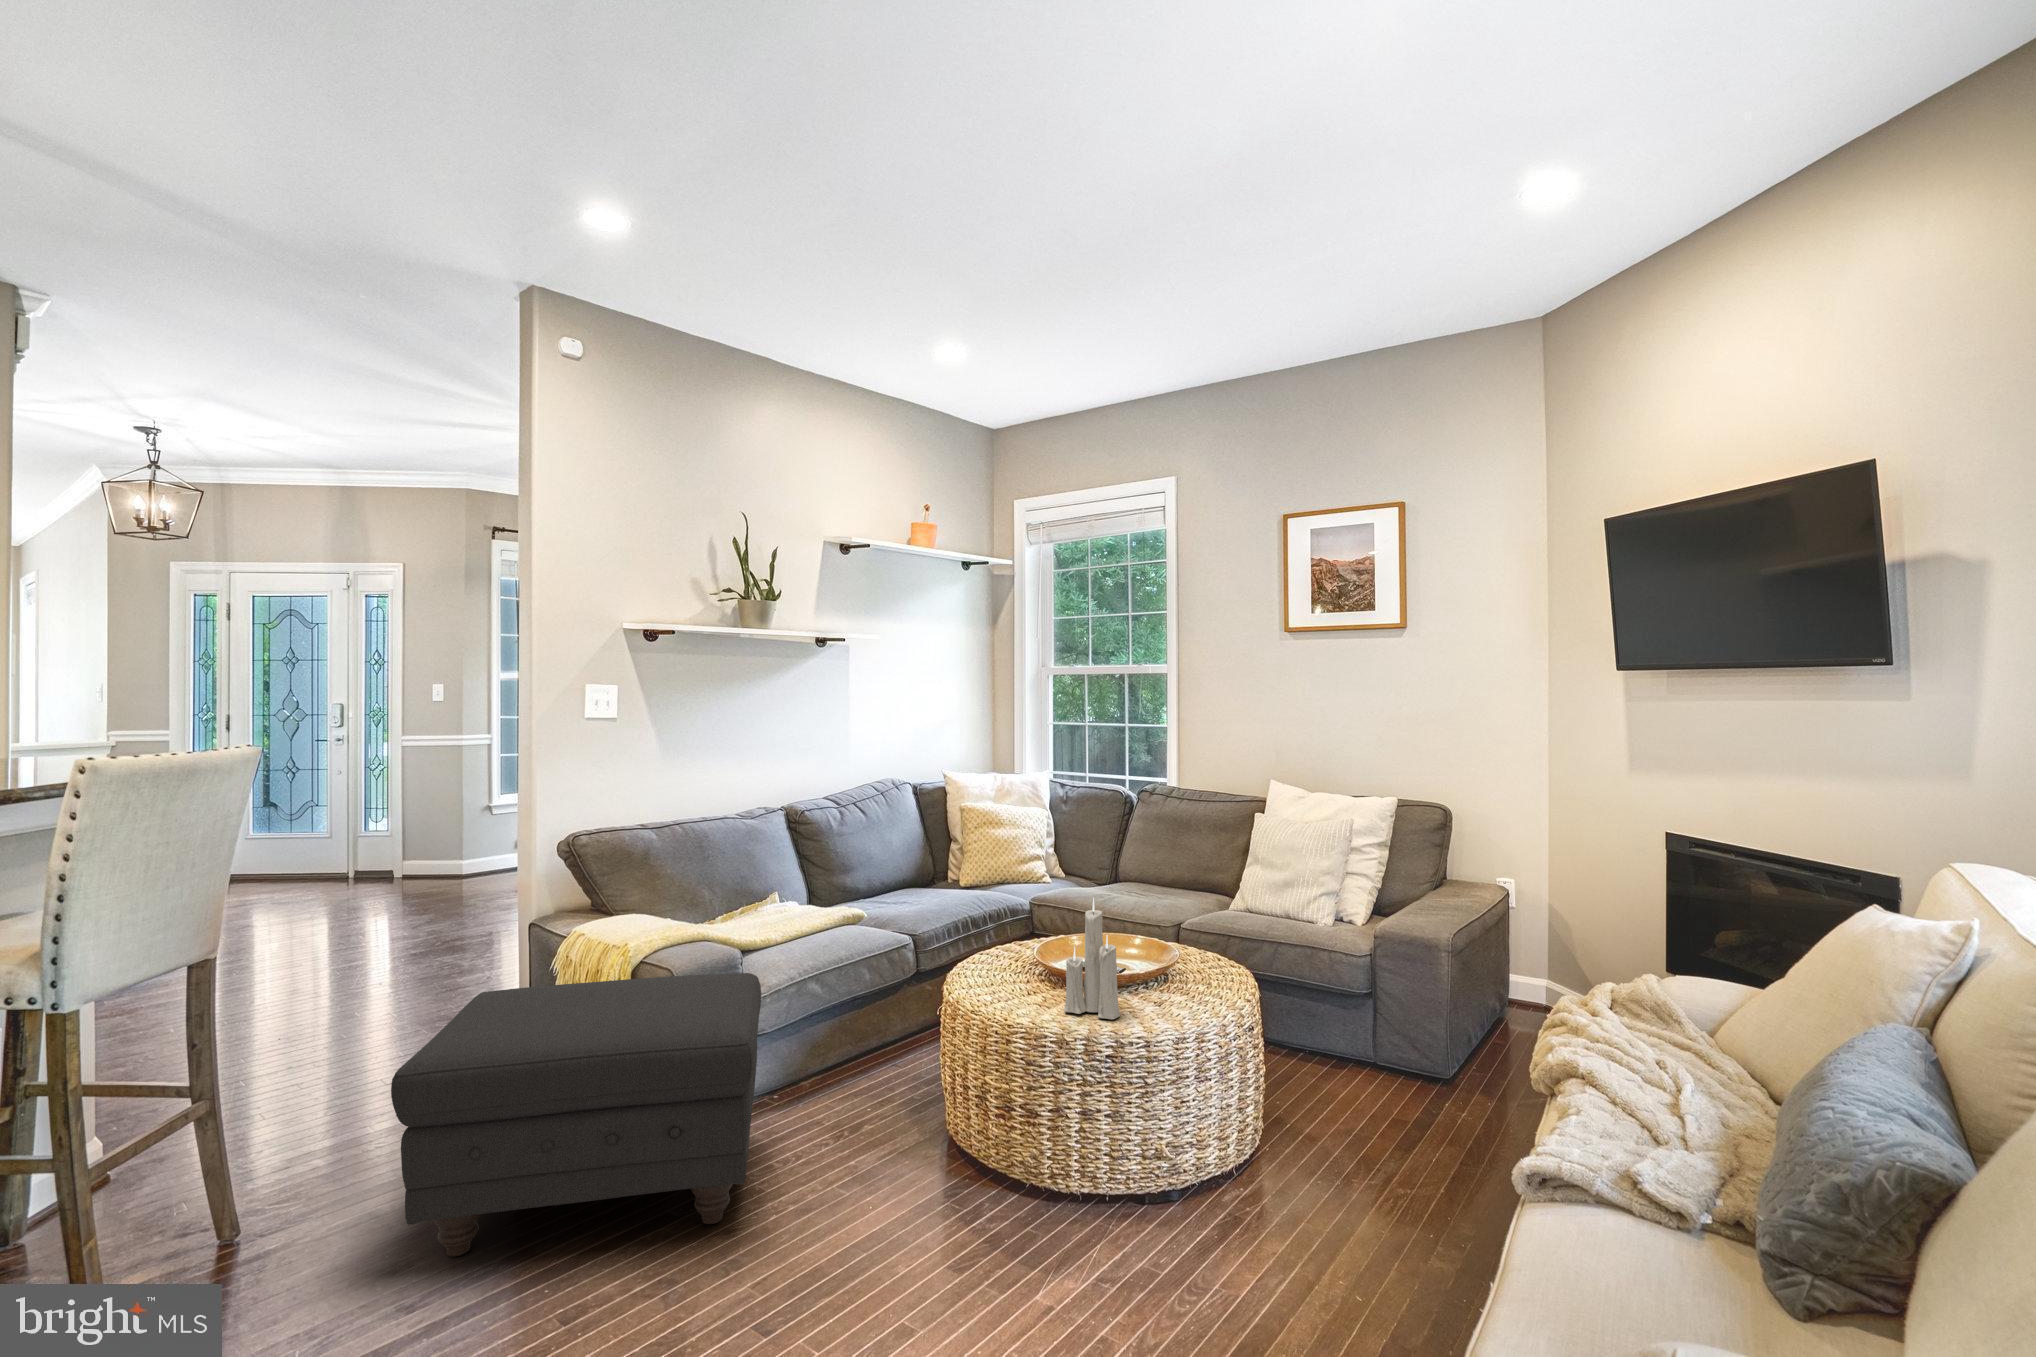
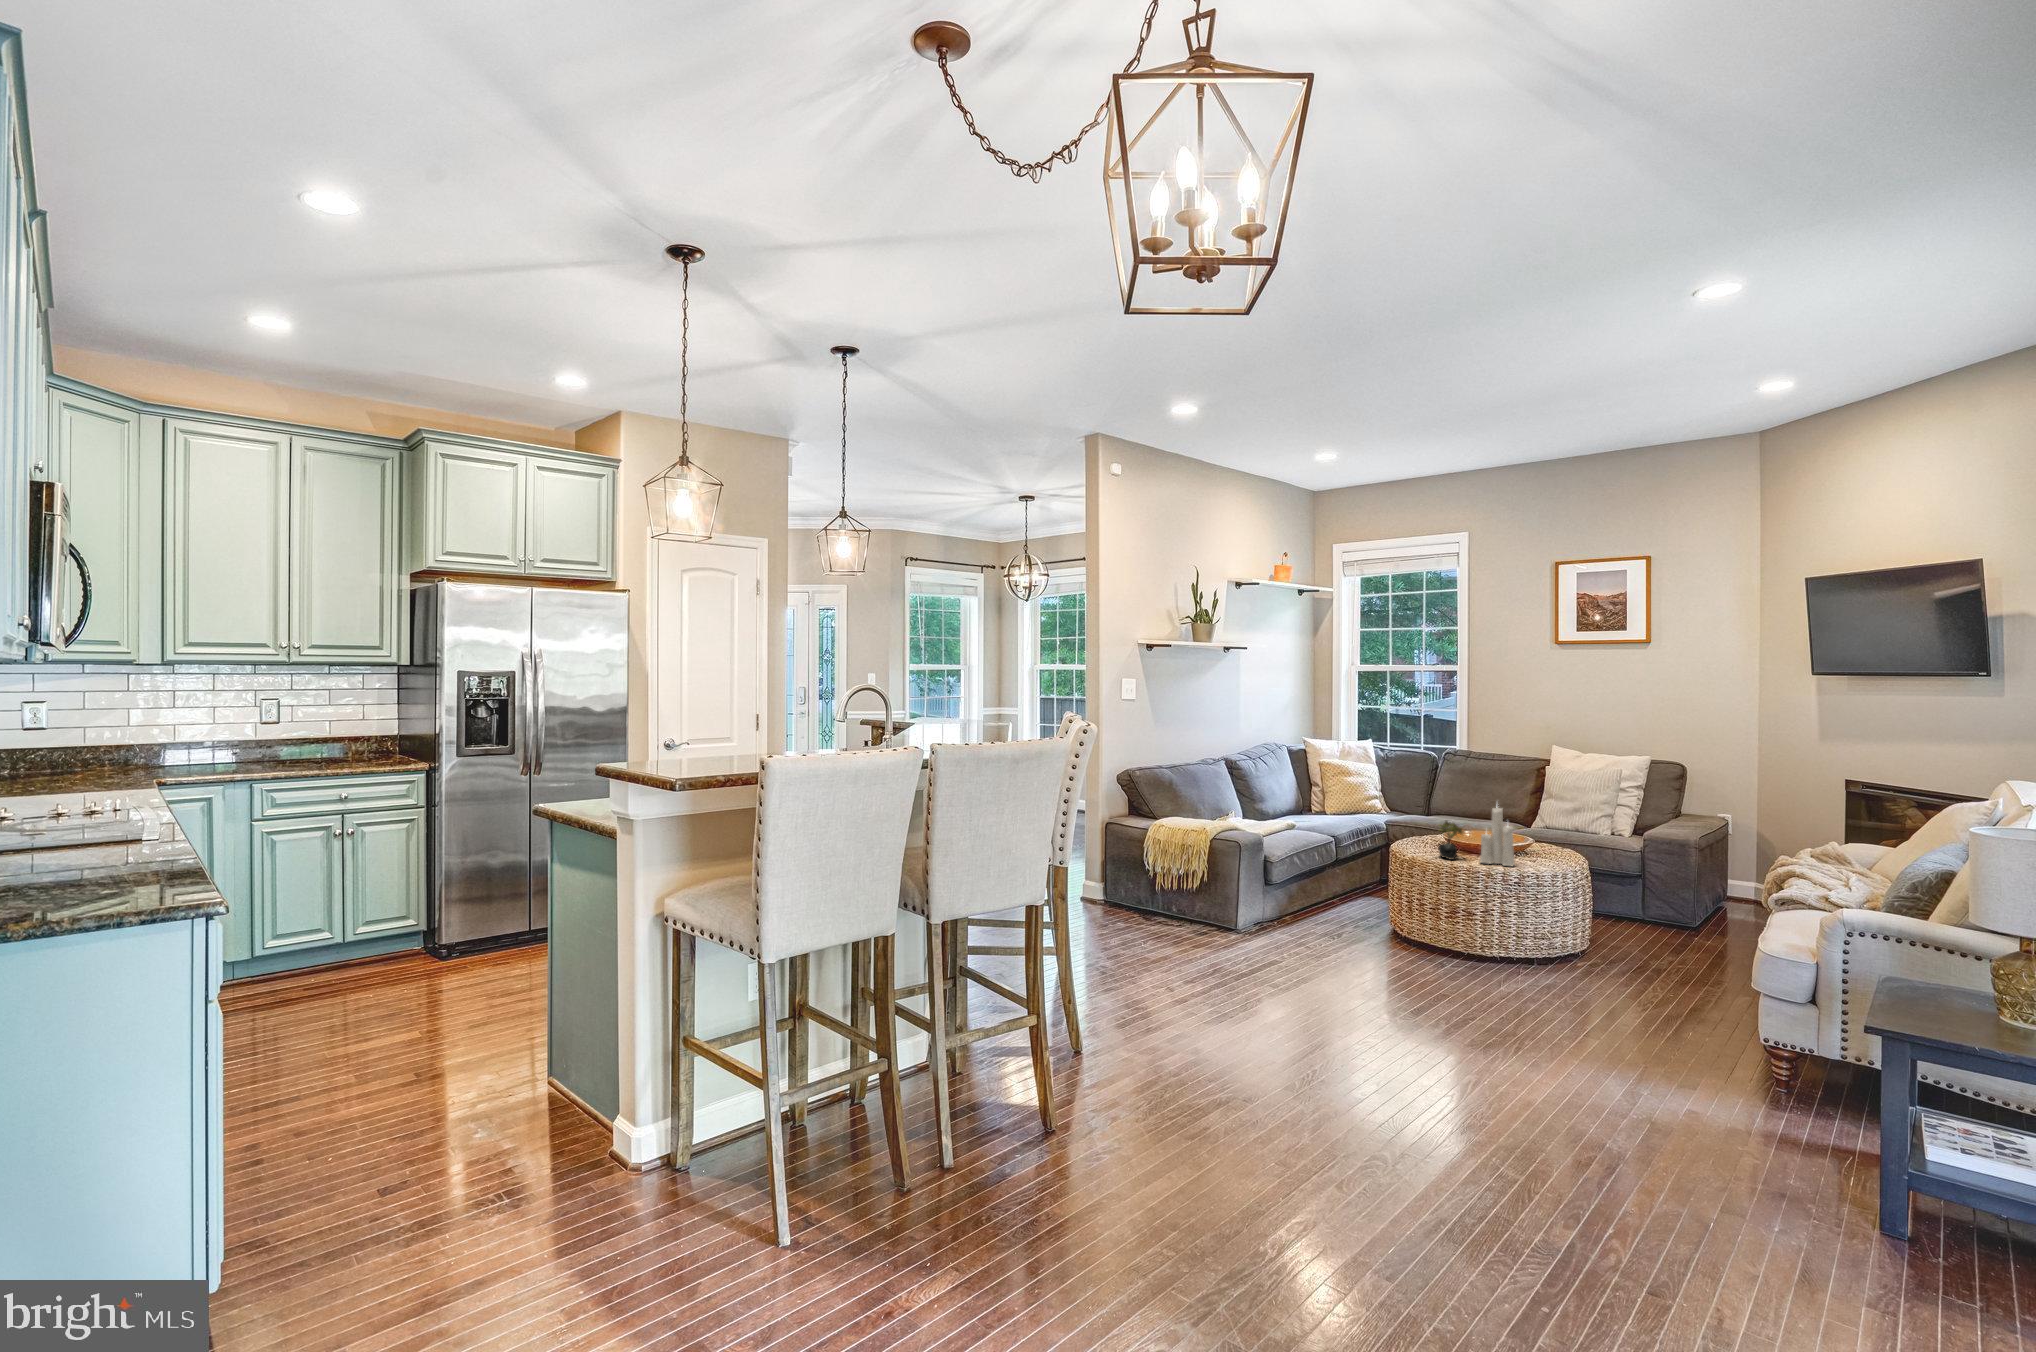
succulent plant: none [1002,929,1048,1004] -> present [1439,821,1464,860]
ottoman: present [391,973,761,1256] -> none [1144,842,1333,964]

